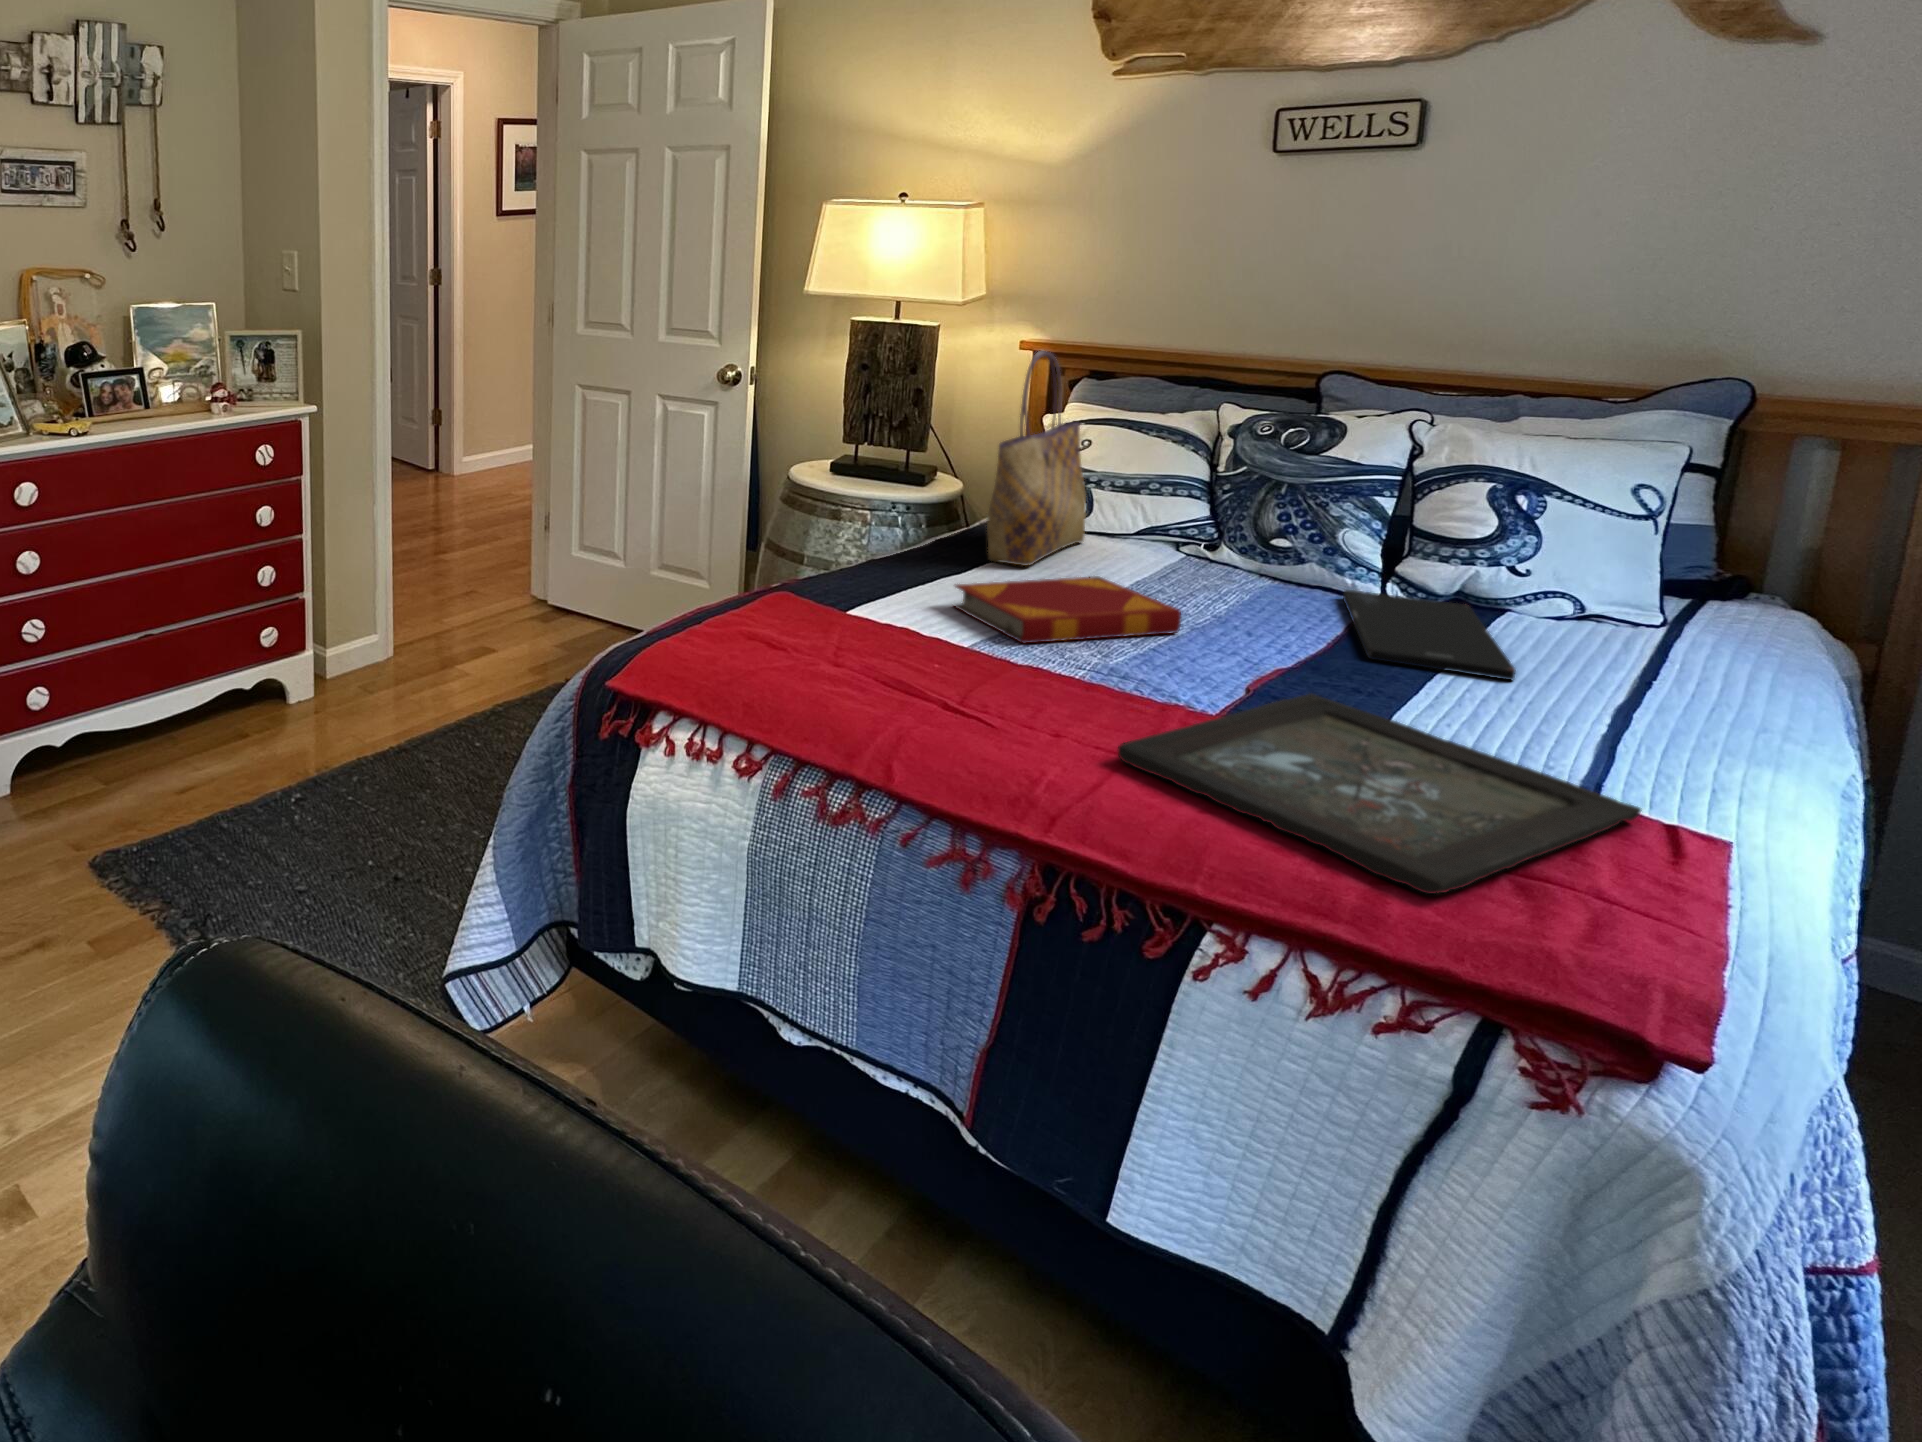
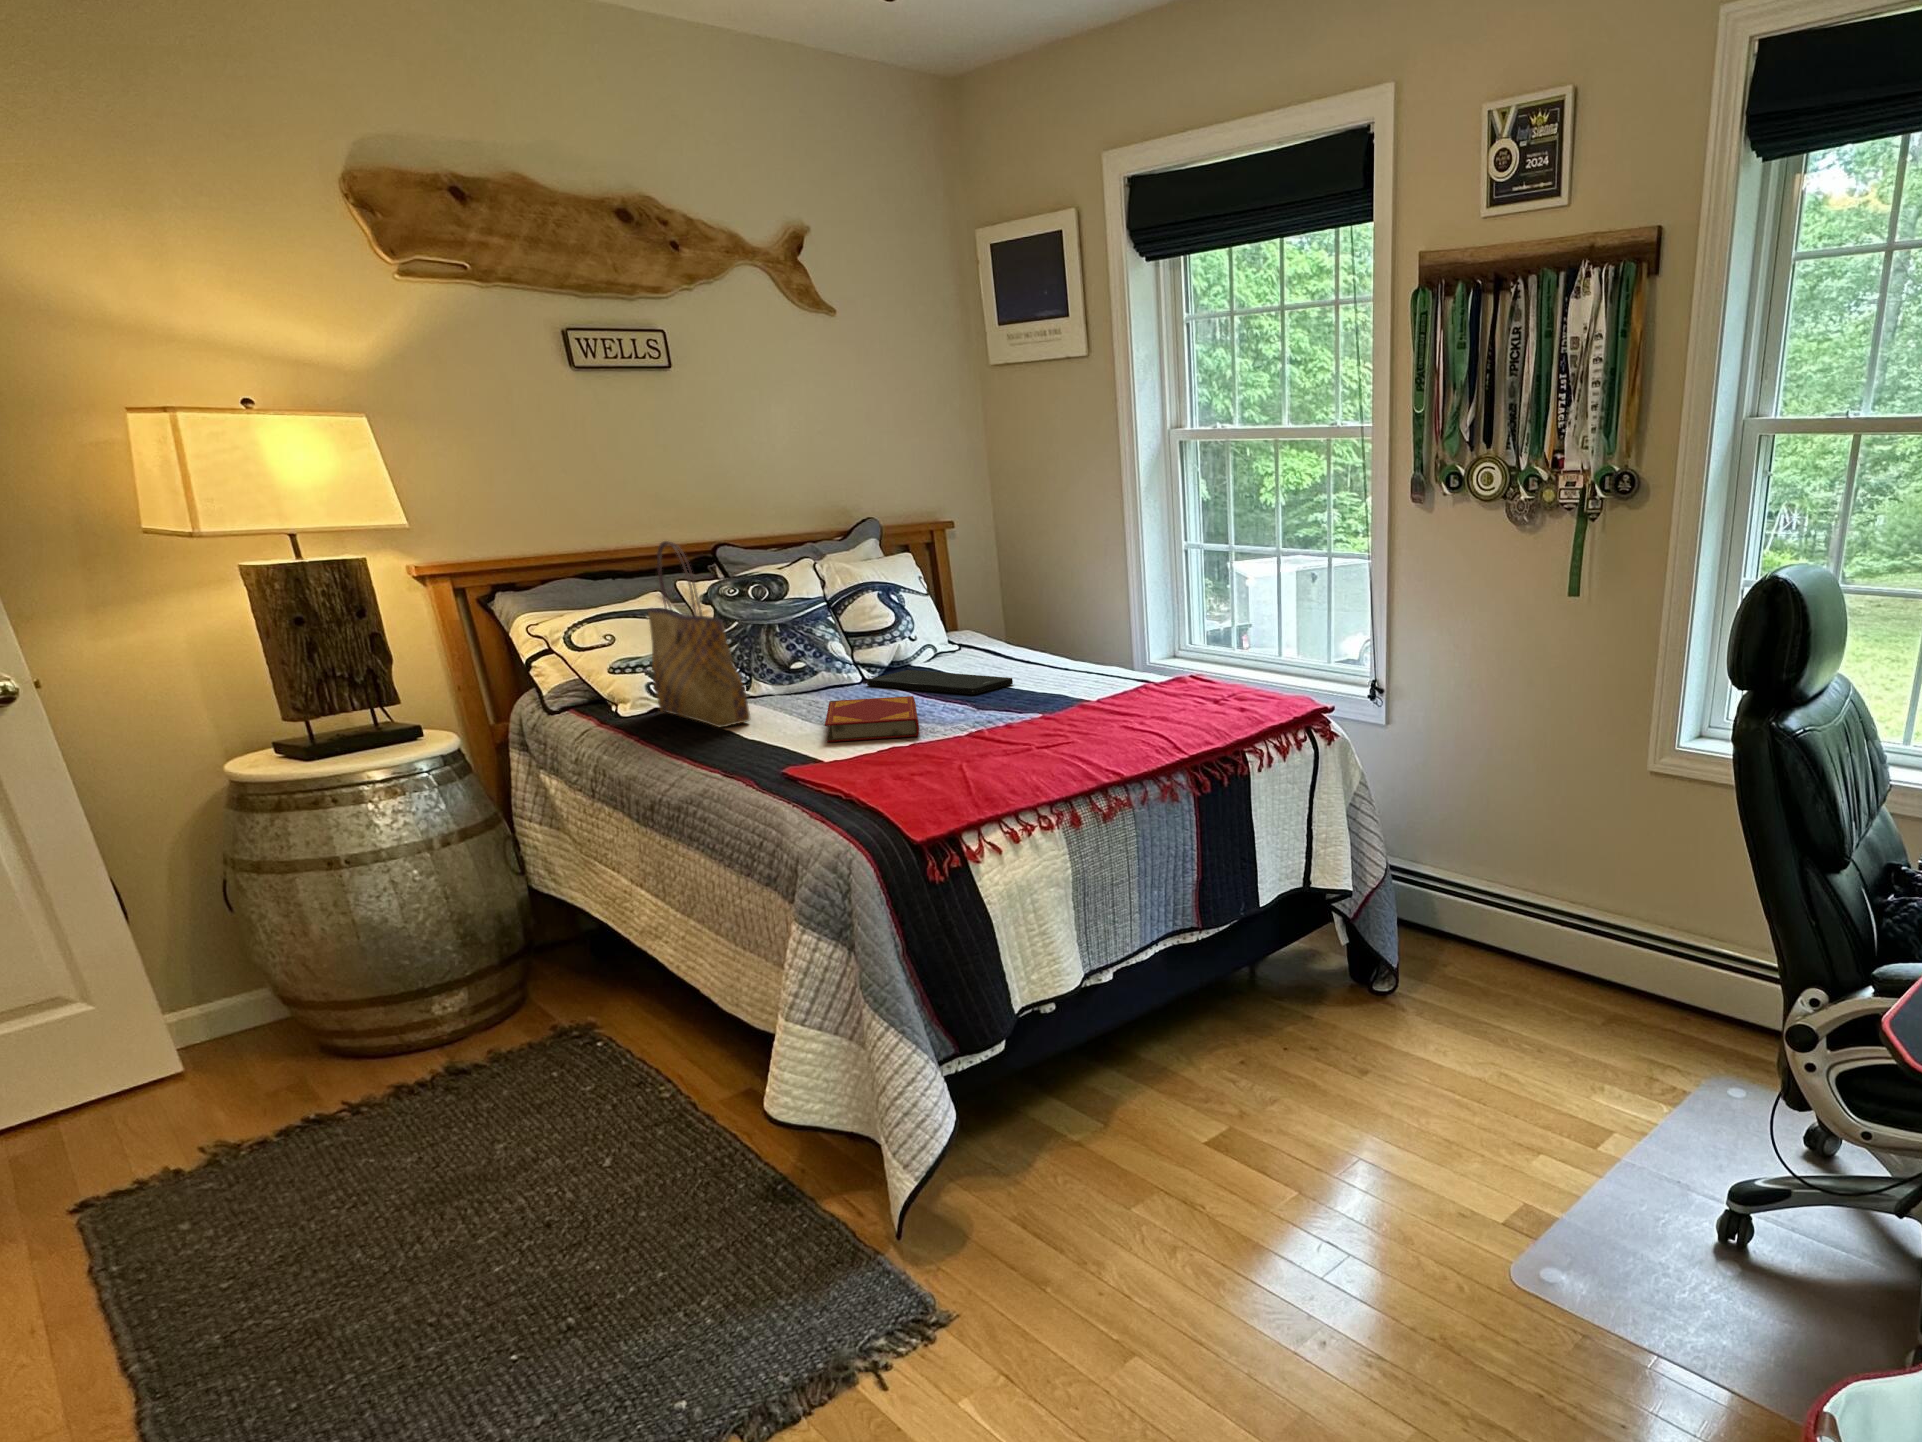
tray: present [1118,694,1642,894] -> none [1042,688,1248,737]

